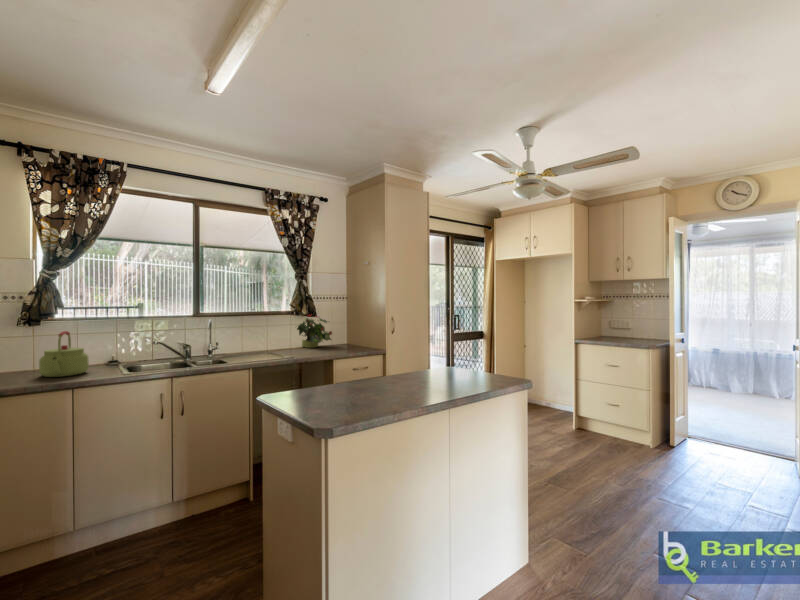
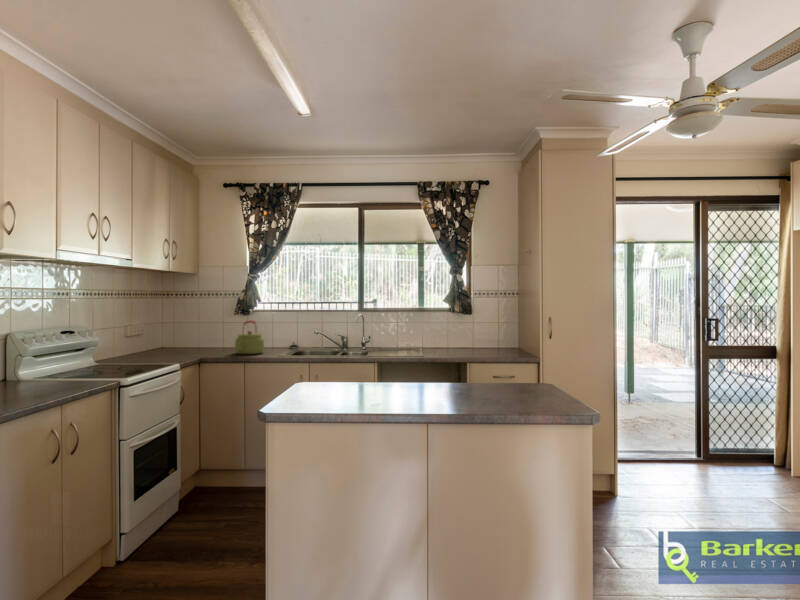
potted plant: present [297,315,332,348] -> none [452,312,489,351]

